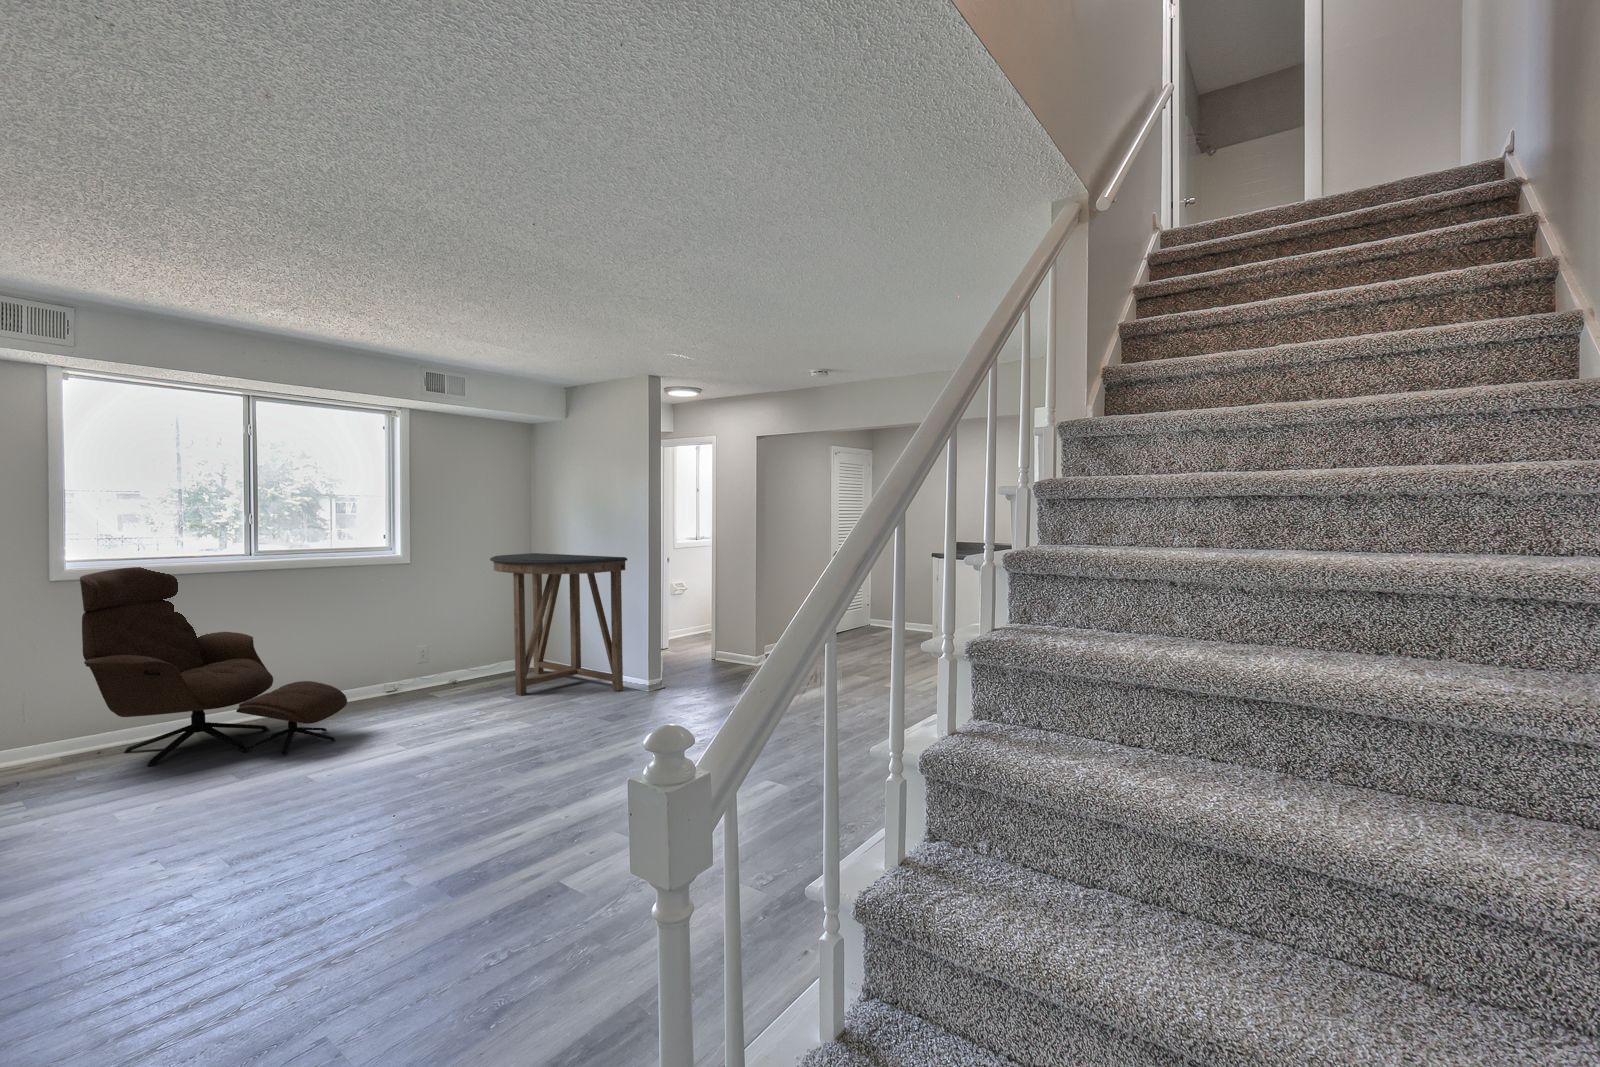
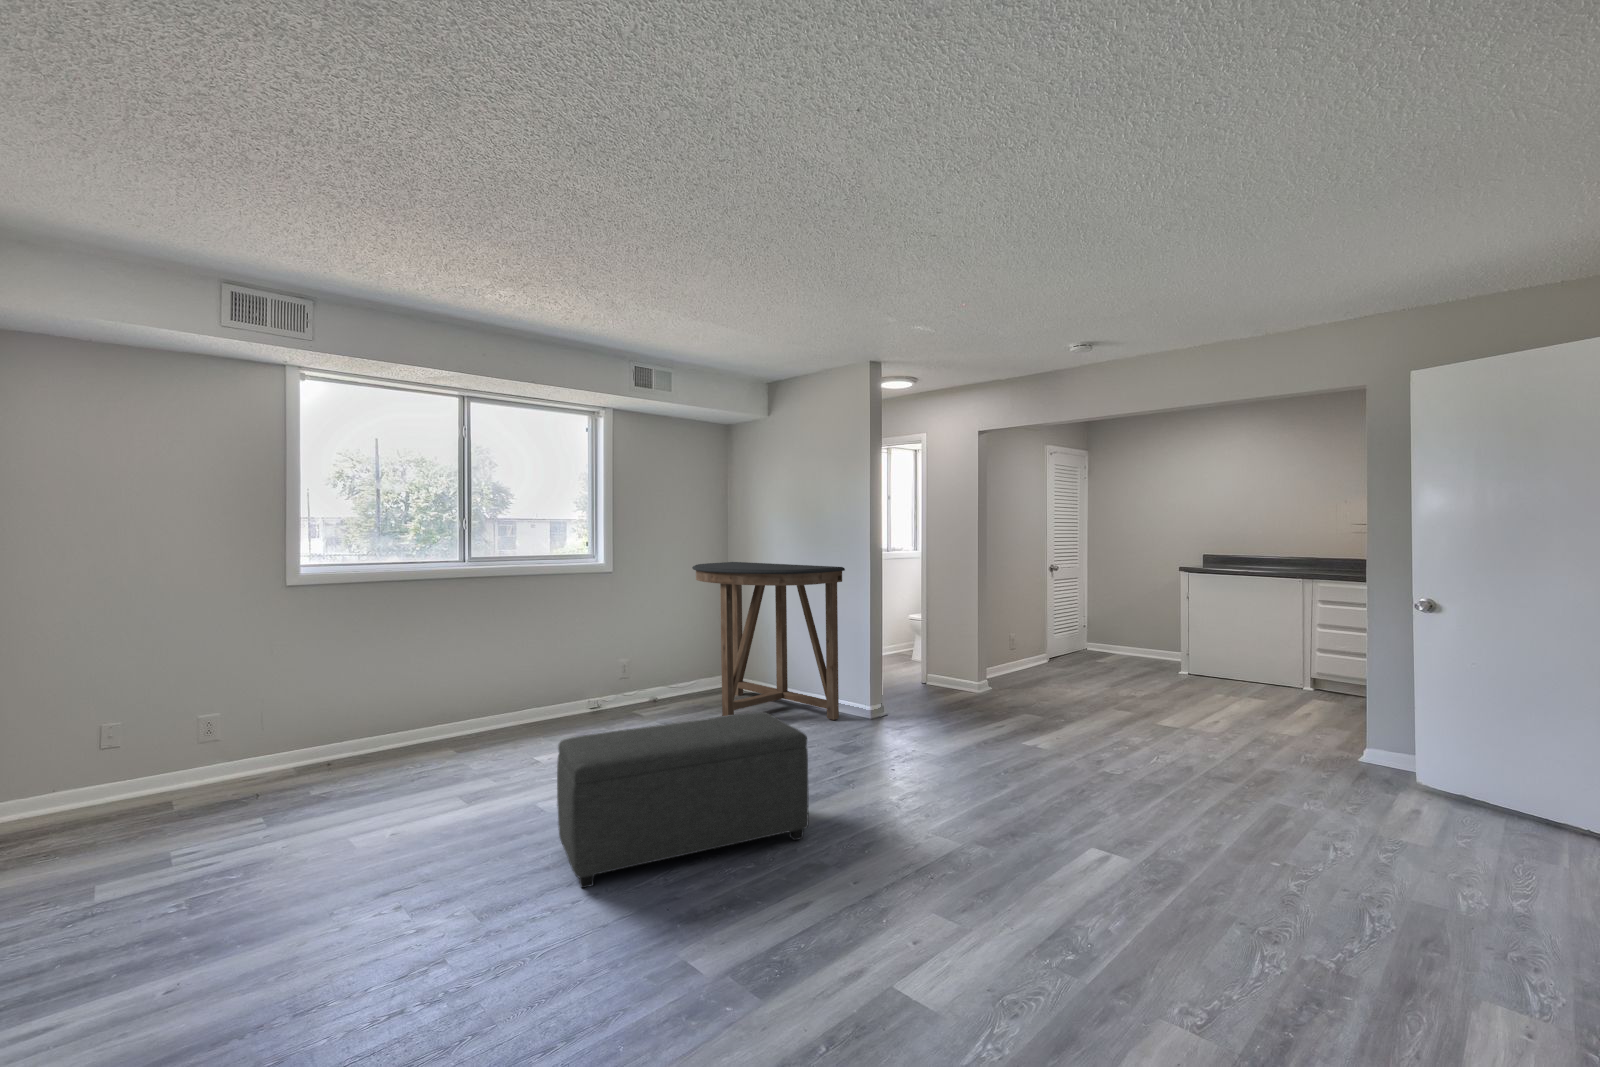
lounge chair: present [80,567,347,766] -> none [315,574,561,785]
ottoman: none [323,682,555,833] -> present [557,712,809,888]

